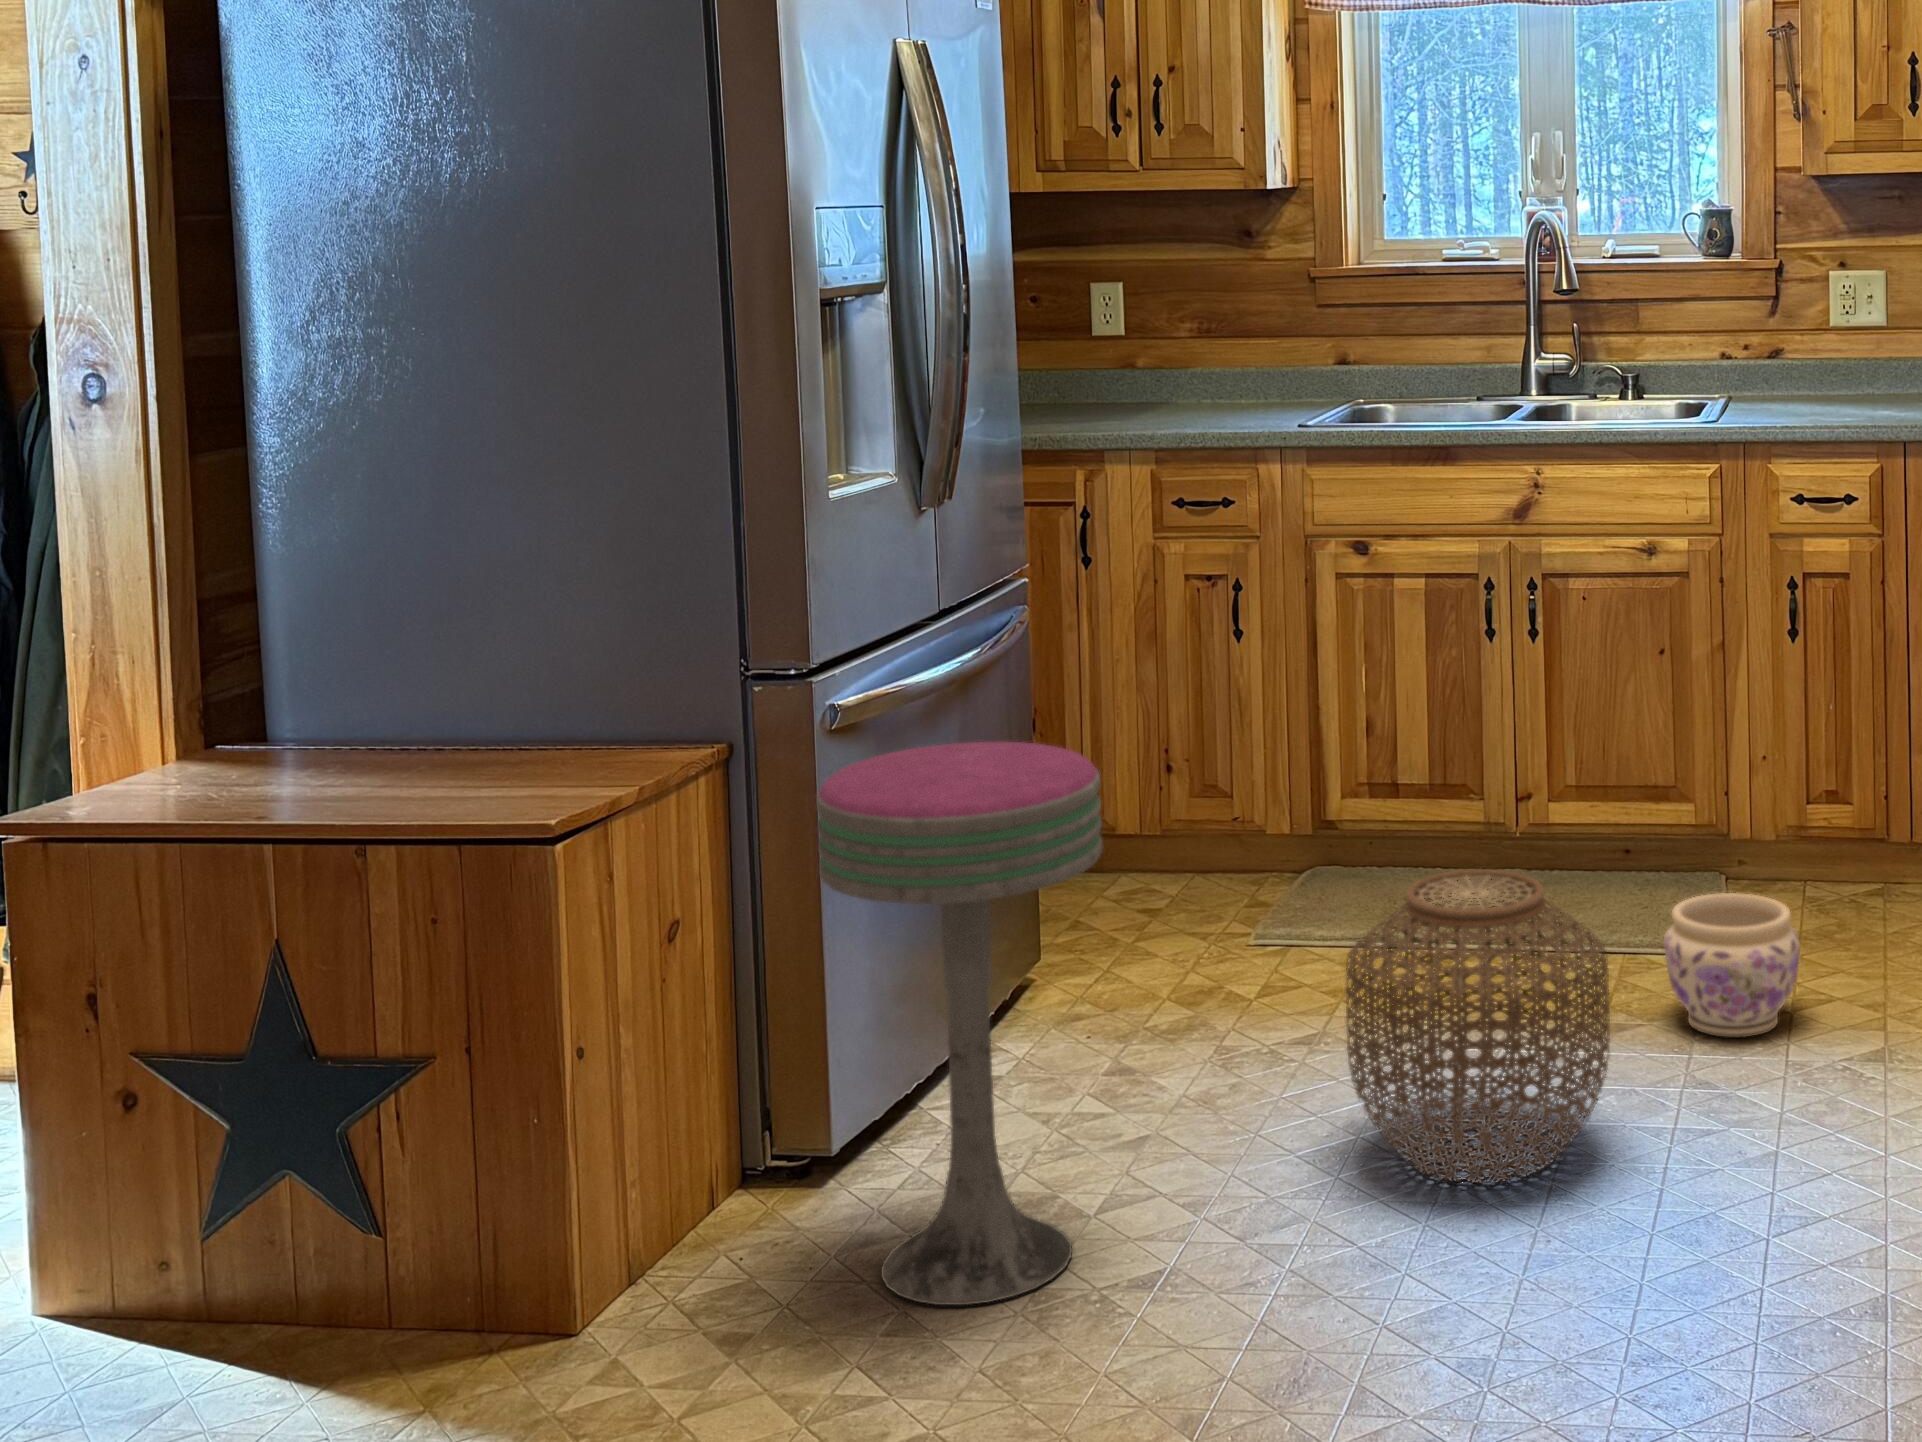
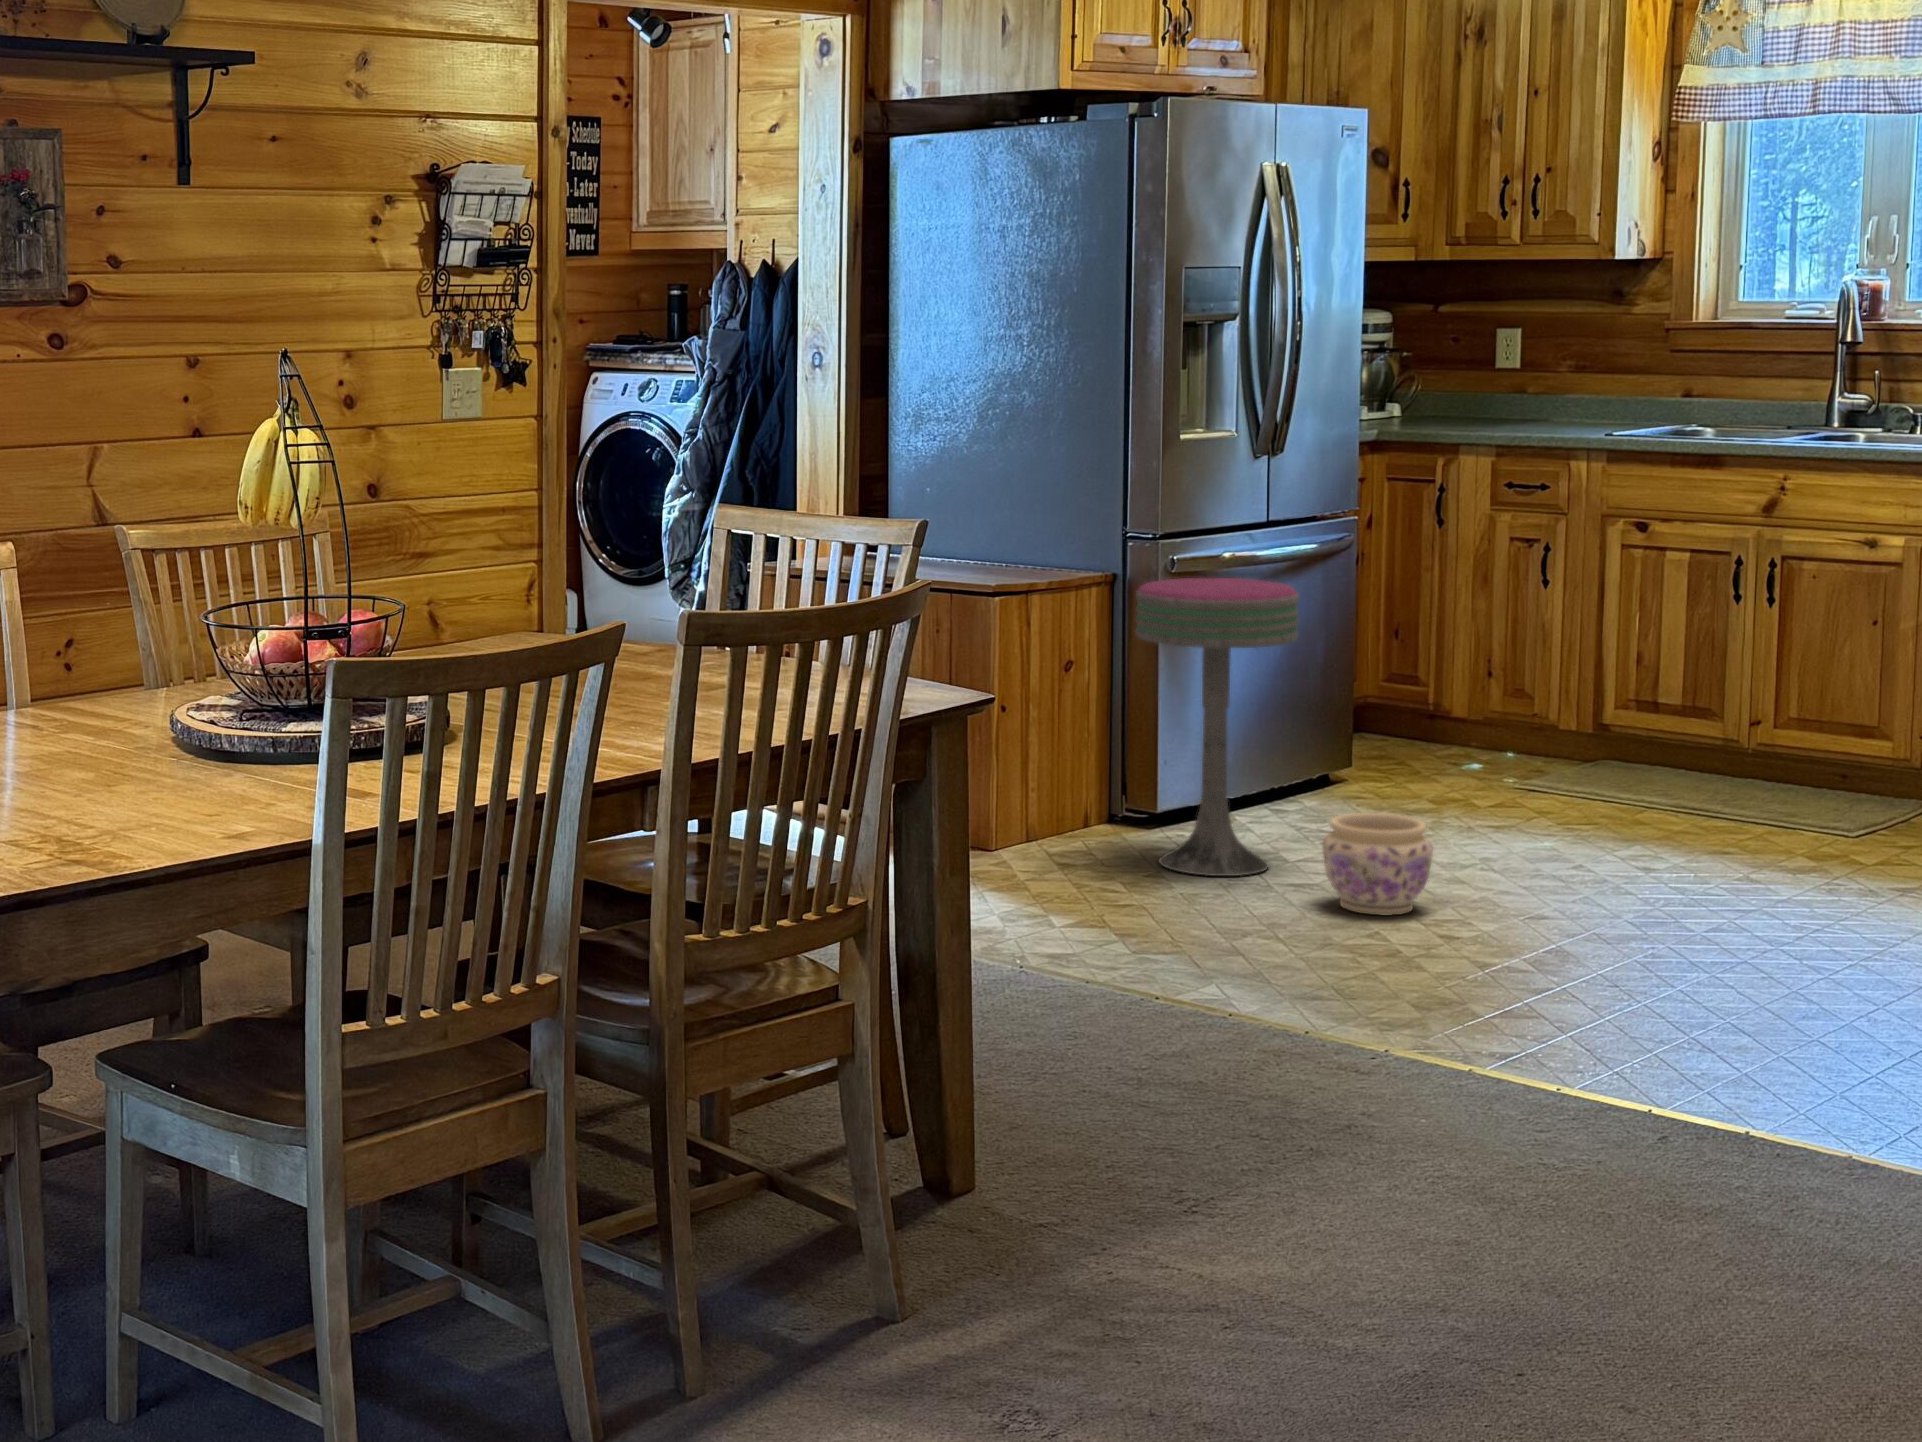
woven basket: present [1346,869,1610,1183] -> none [1464,701,1649,890]
planter: present [1664,893,1800,1038] -> present [1322,813,1433,915]

